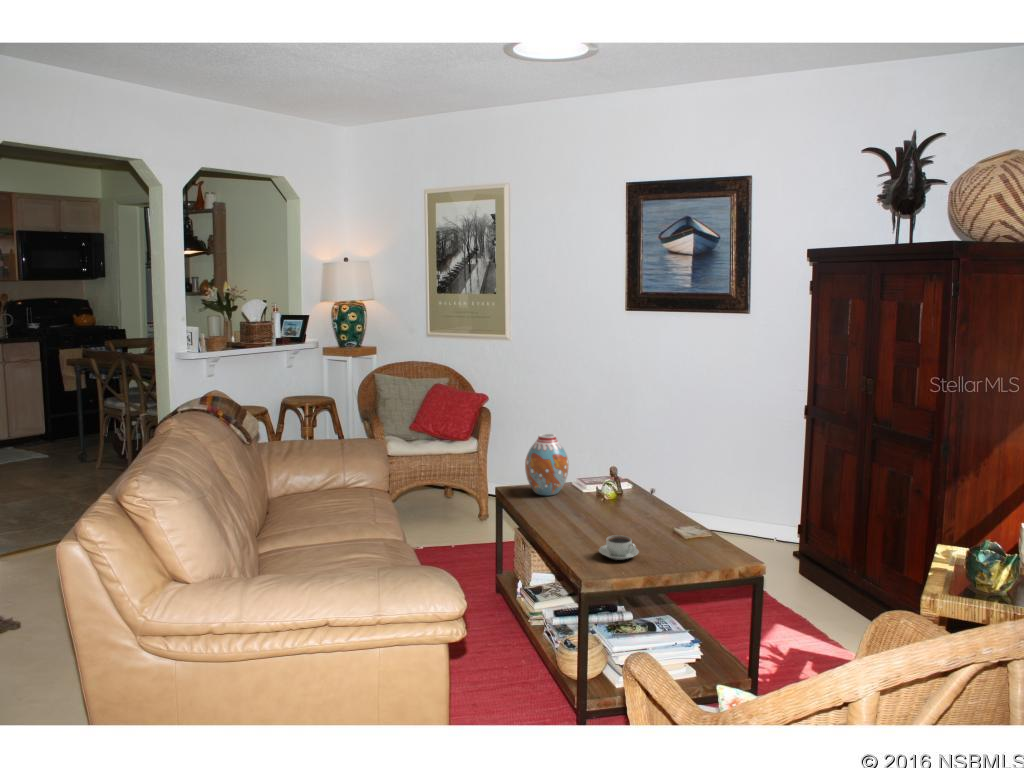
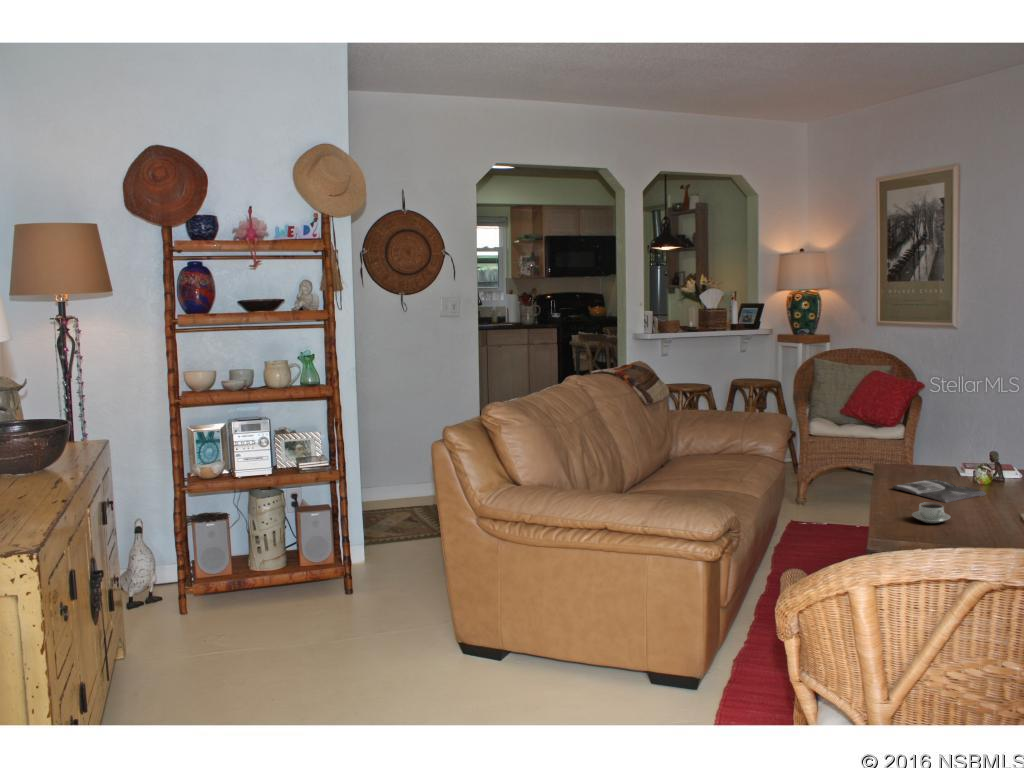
vase: present [525,434,569,496] -> none [900,416,945,475]
magazine: none [540,501,631,529] -> present [893,479,986,502]

